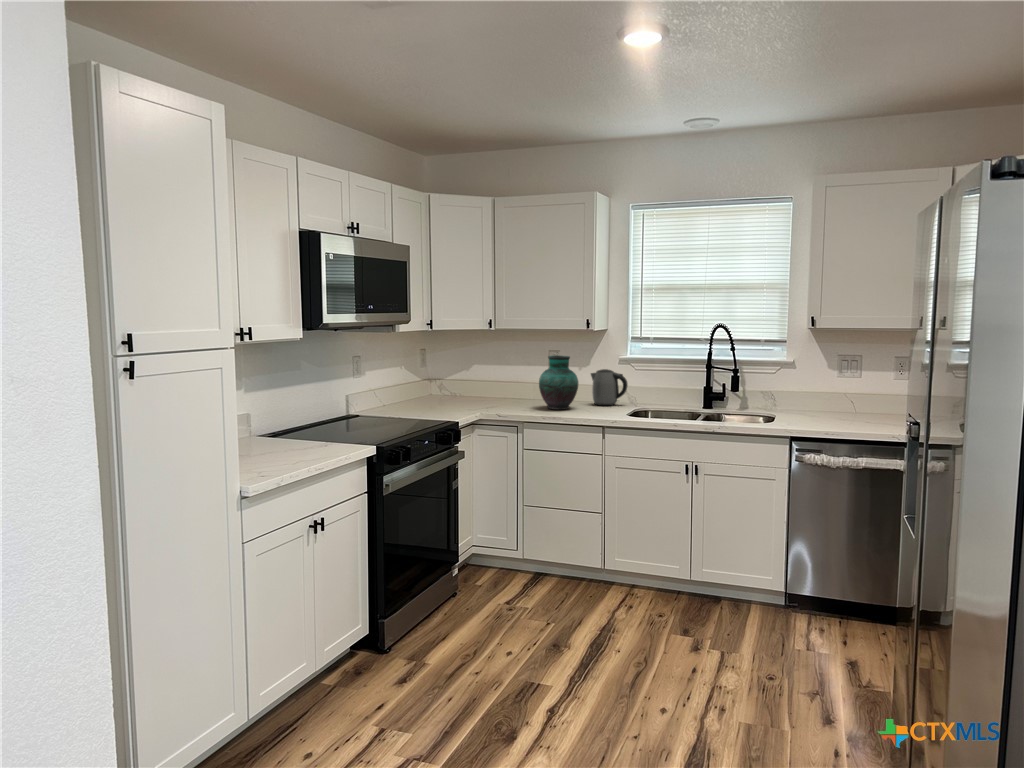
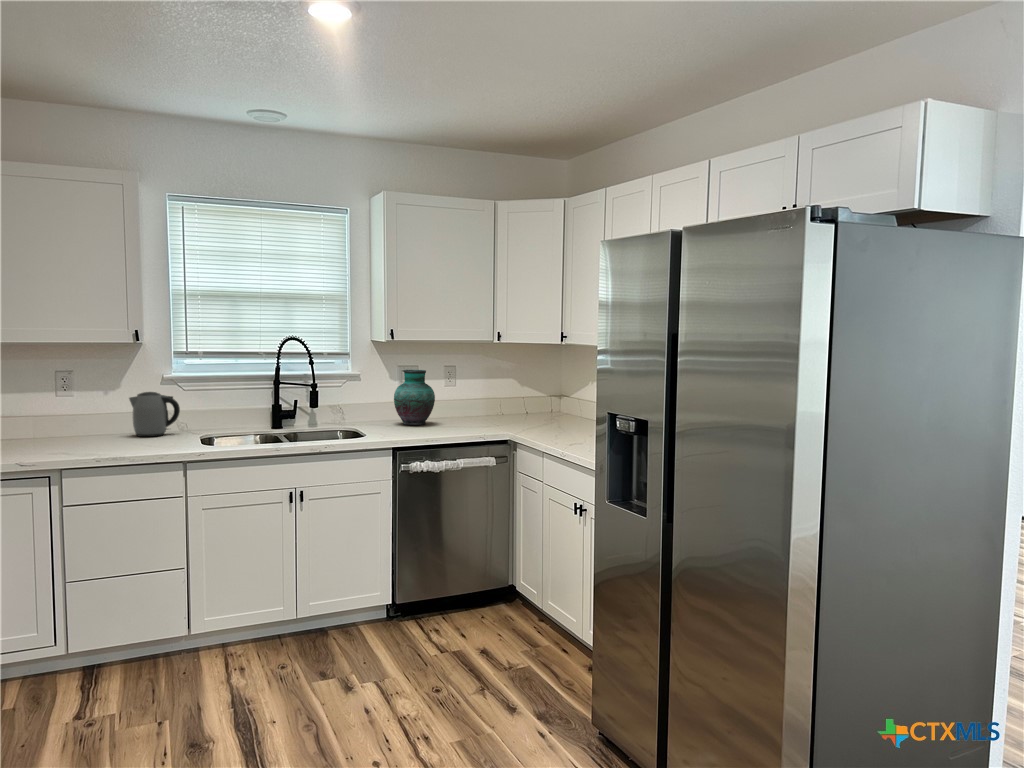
vase: present [539,355,578,410] -> present [394,370,435,425]

